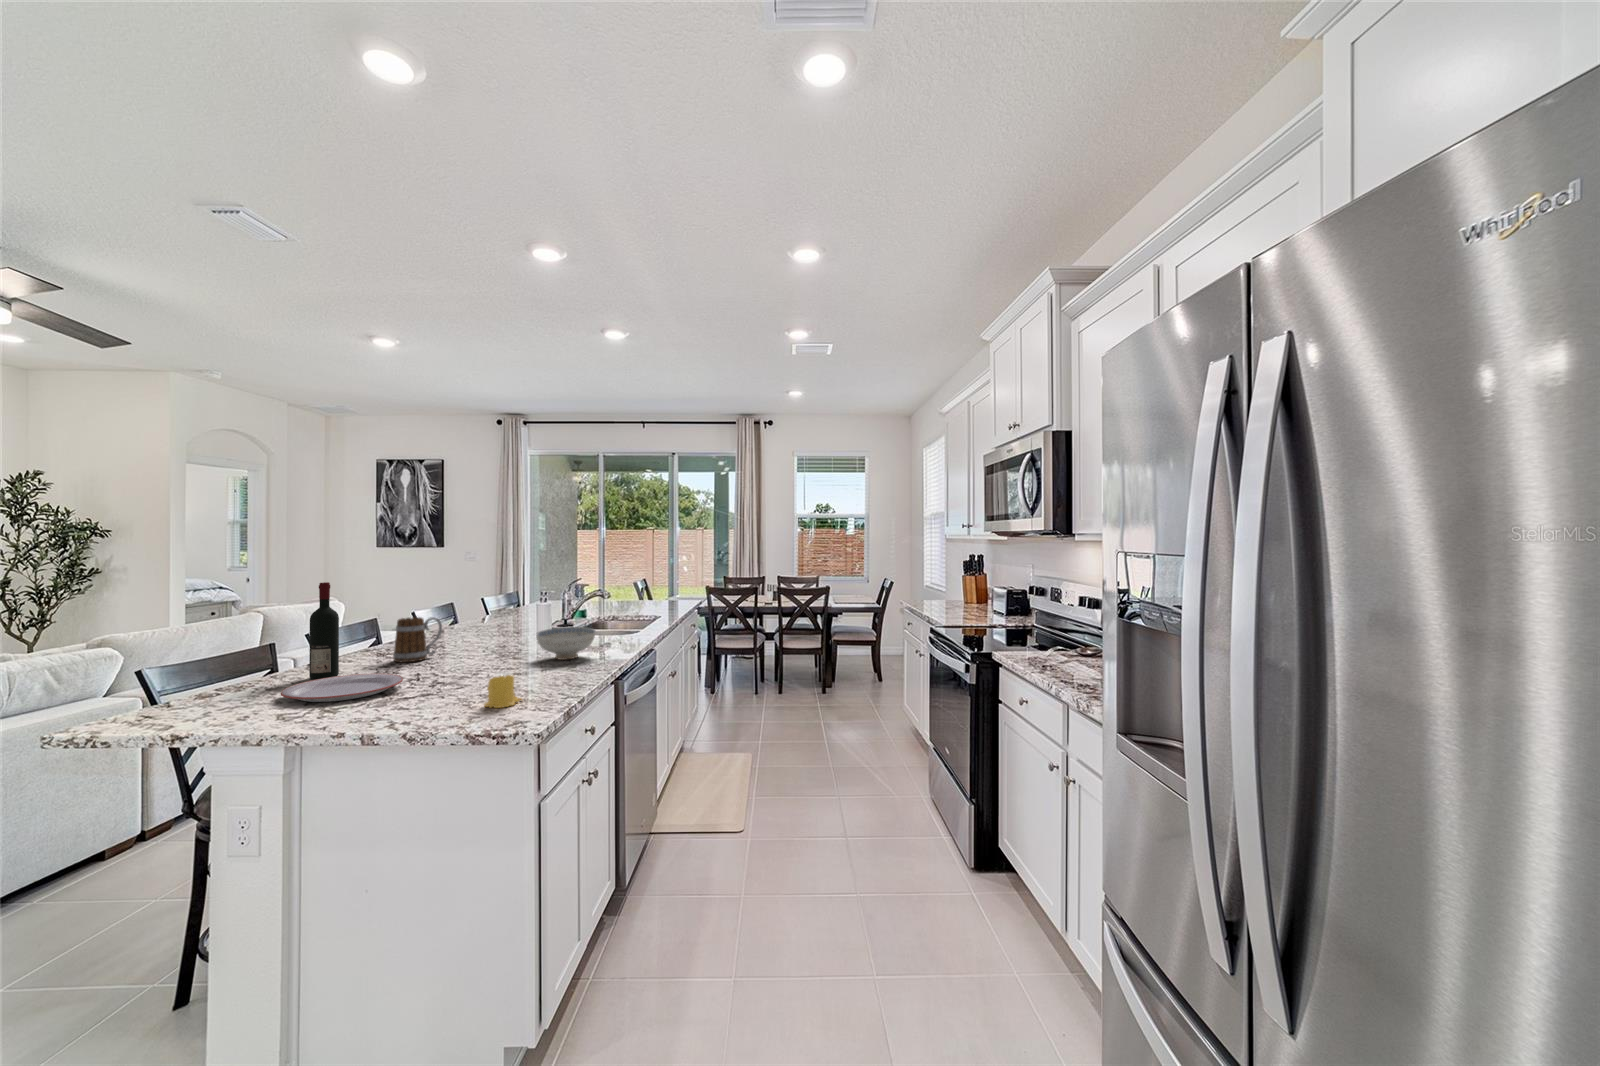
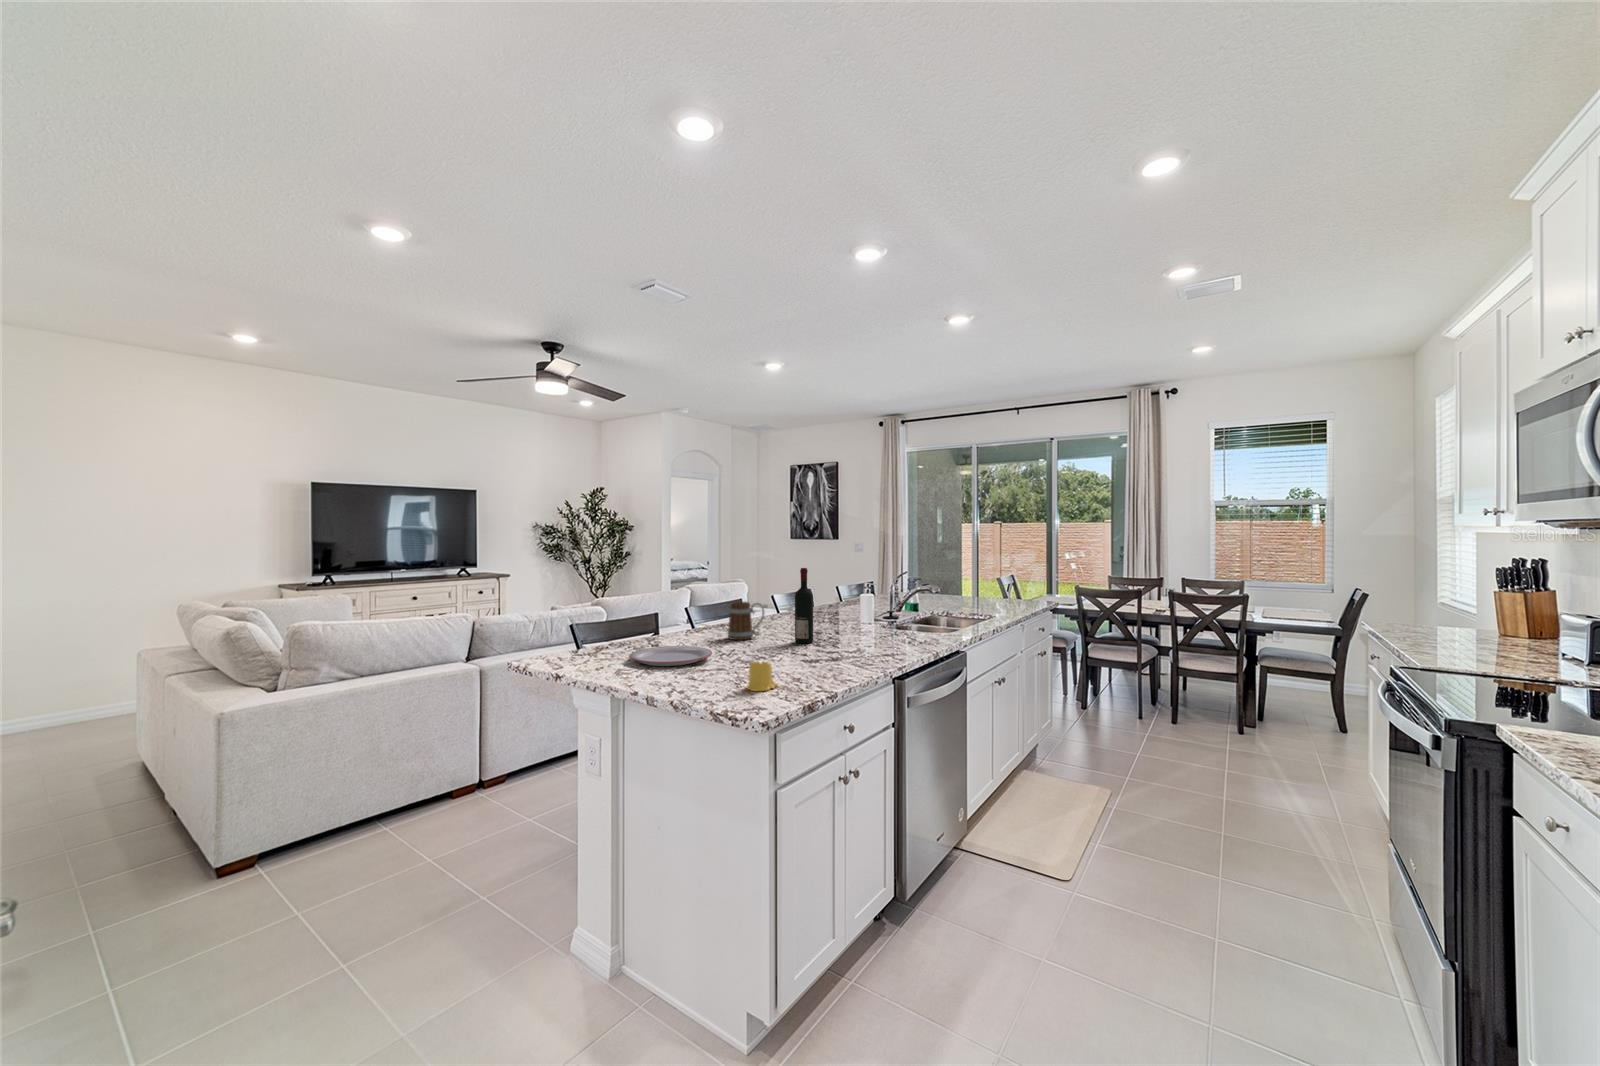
wine bottle: present [309,582,339,679] -> present [795,568,813,644]
ceramic bowl: present [537,627,596,660] -> none [831,621,886,653]

